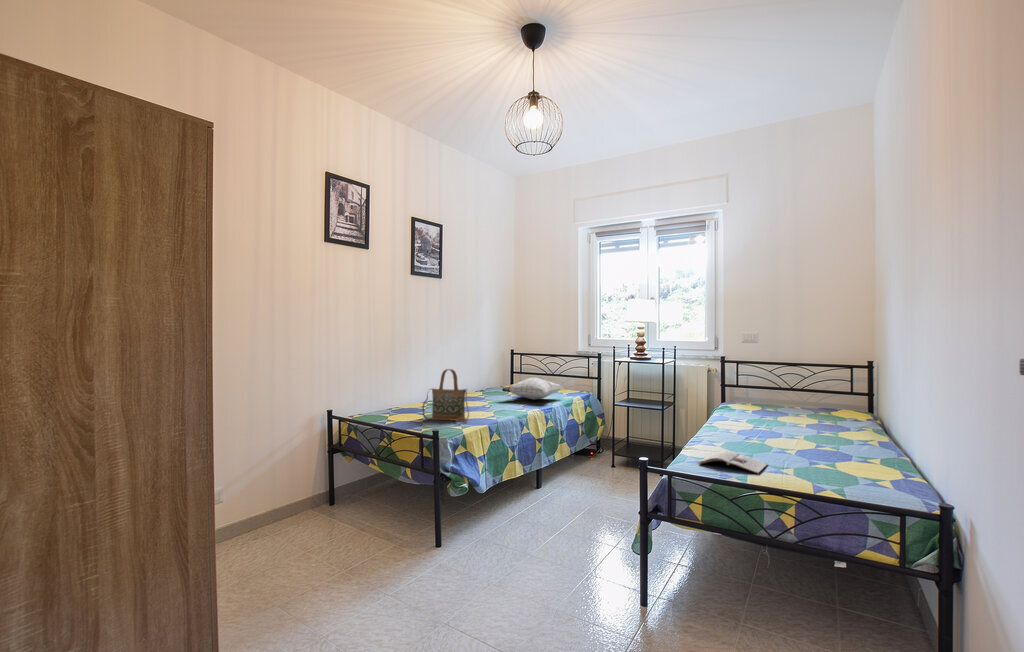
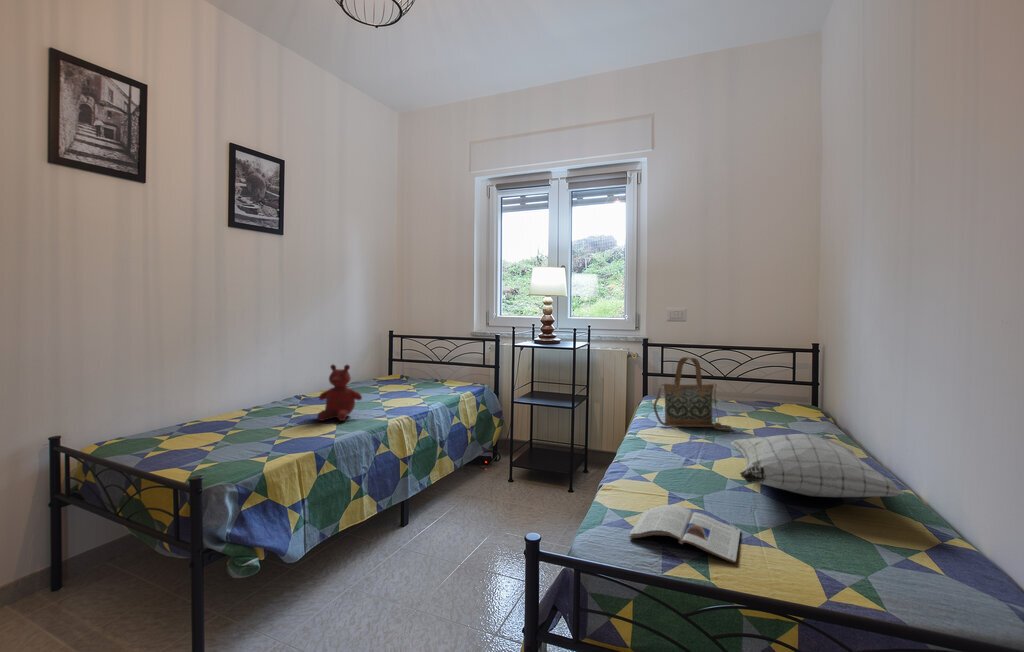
handbag: present [422,369,469,422] -> present [654,357,731,430]
teddy bear: none [476,372,506,411] -> present [317,365,362,421]
pillow: present [502,377,563,400] -> present [731,434,903,497]

